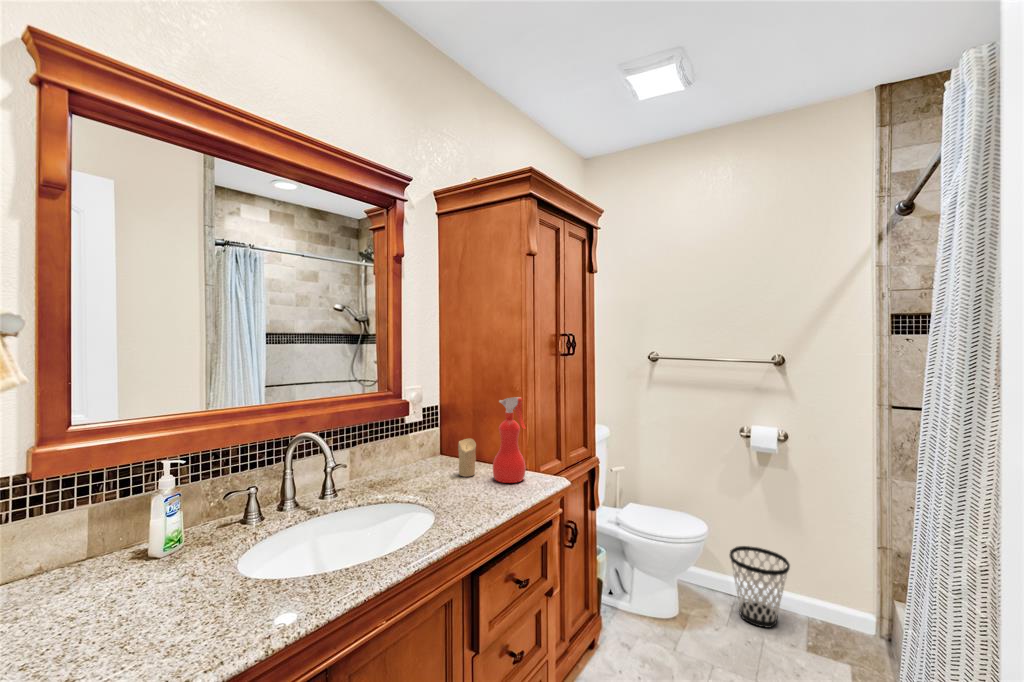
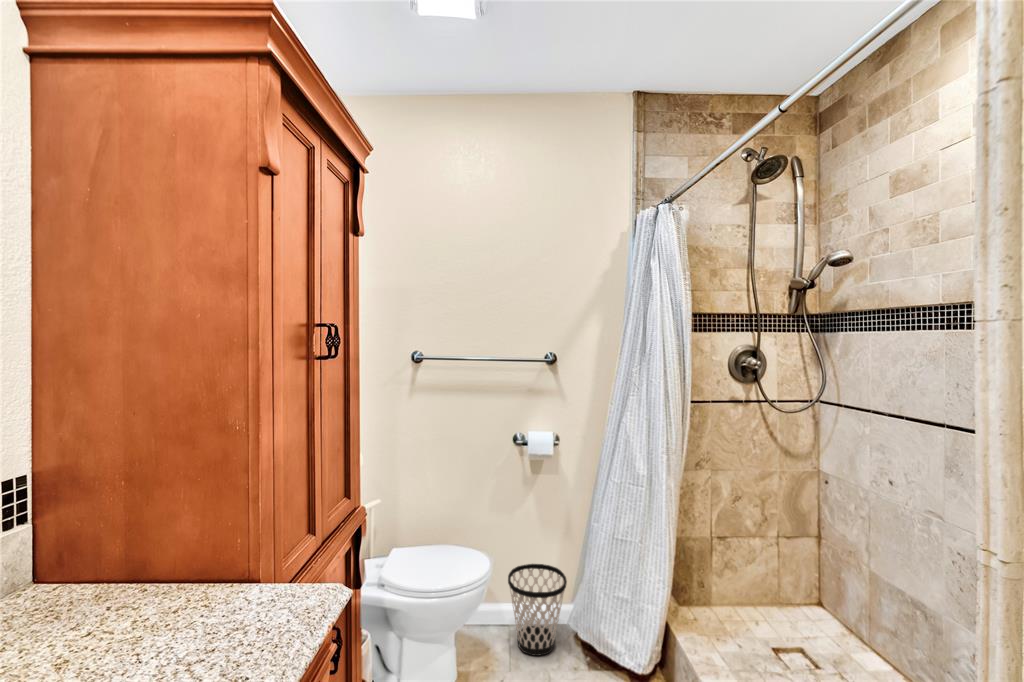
spray bottle: present [493,397,526,483] -> none [179,447,264,635]
candle: present [458,439,476,477] -> none [79,548,133,643]

